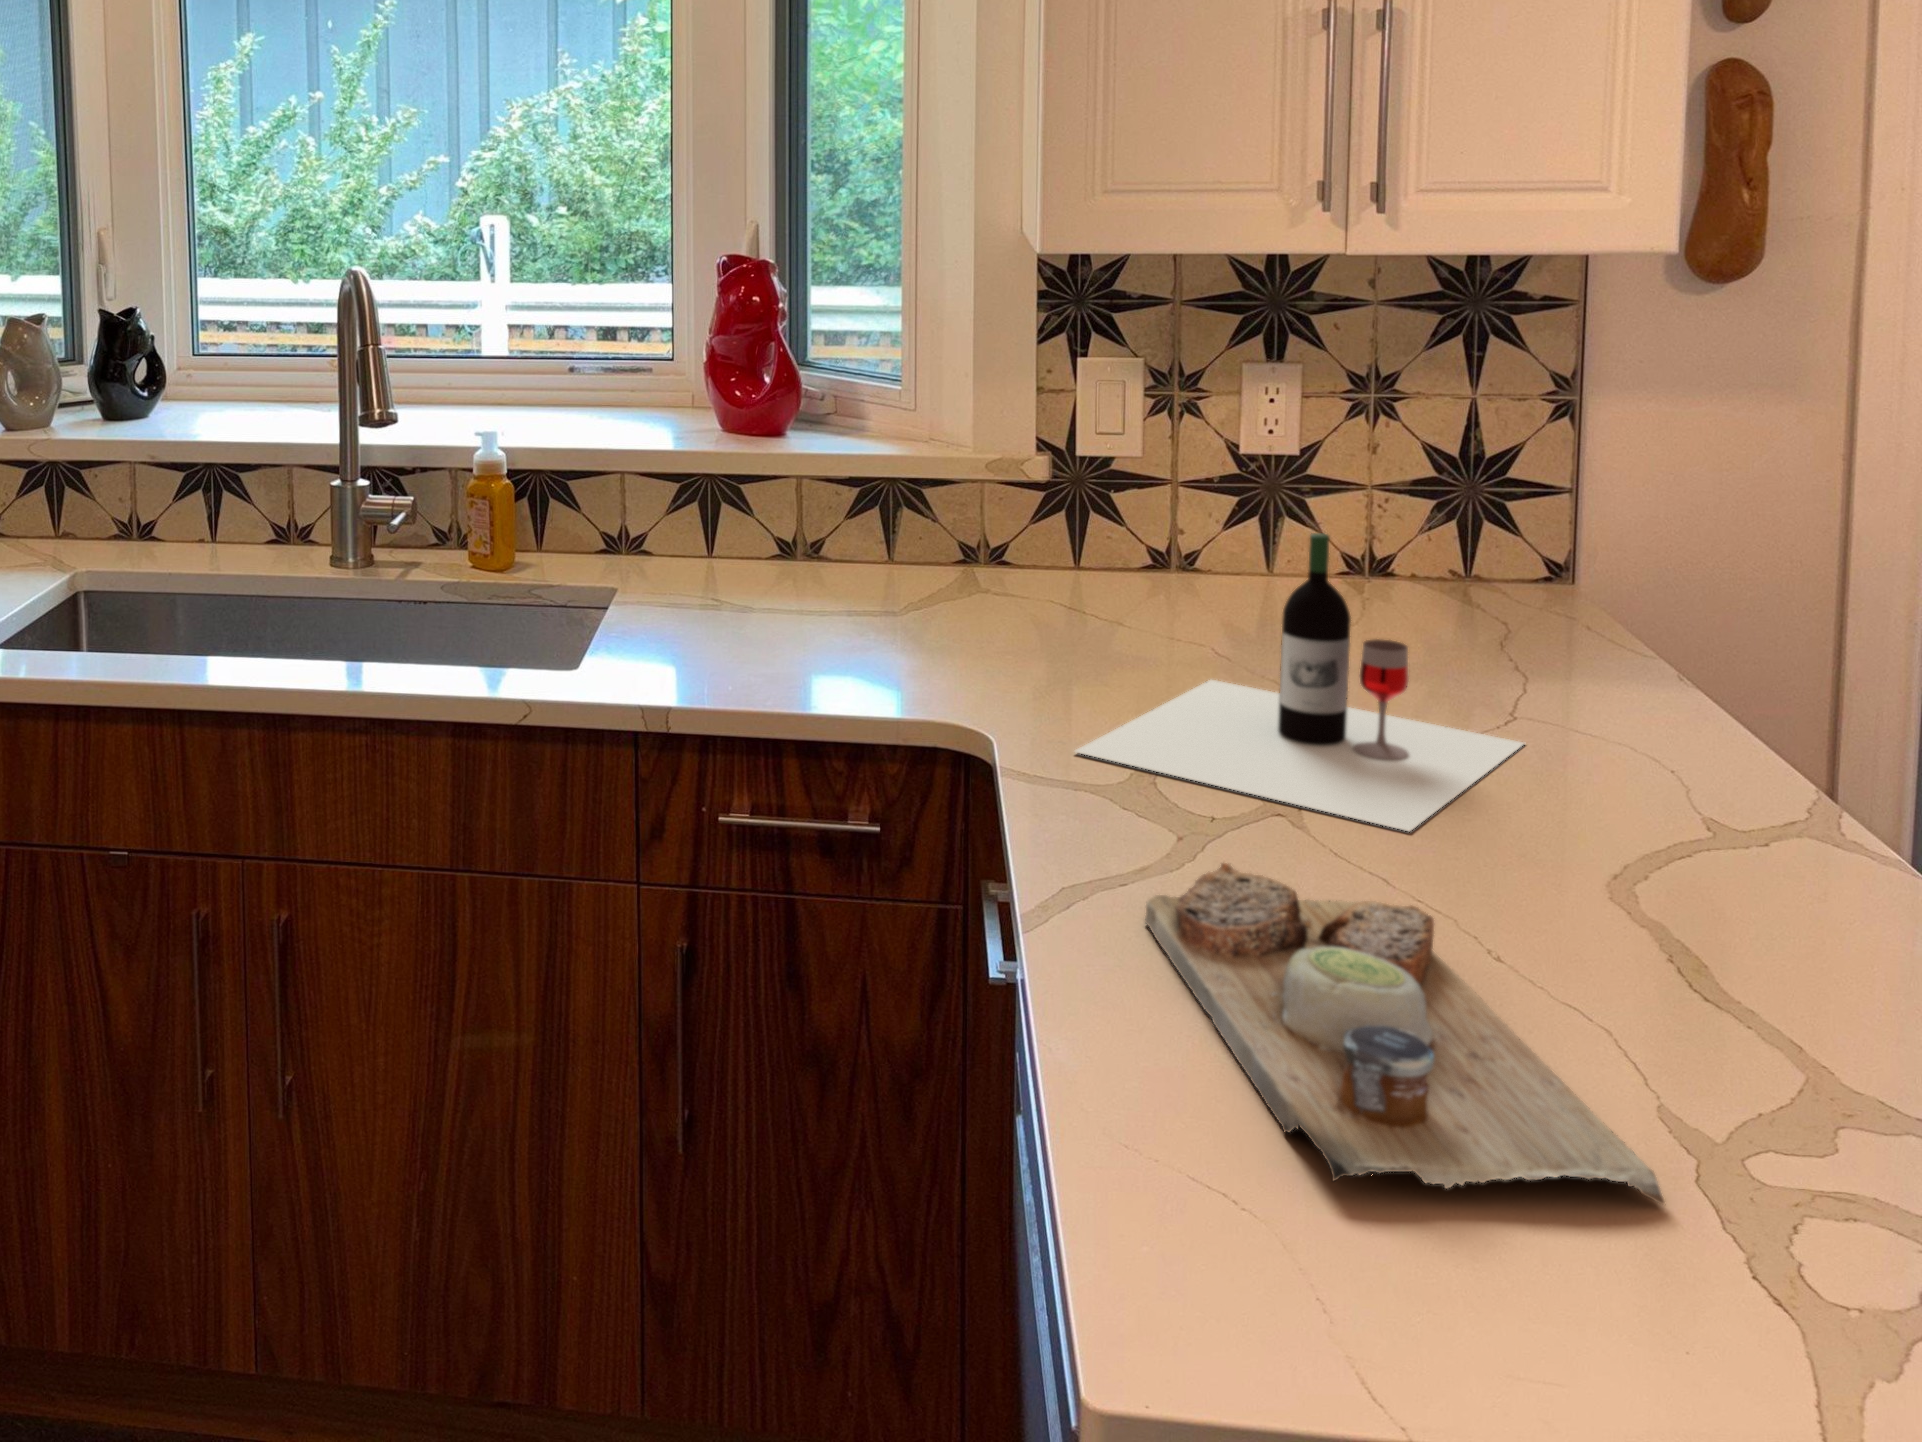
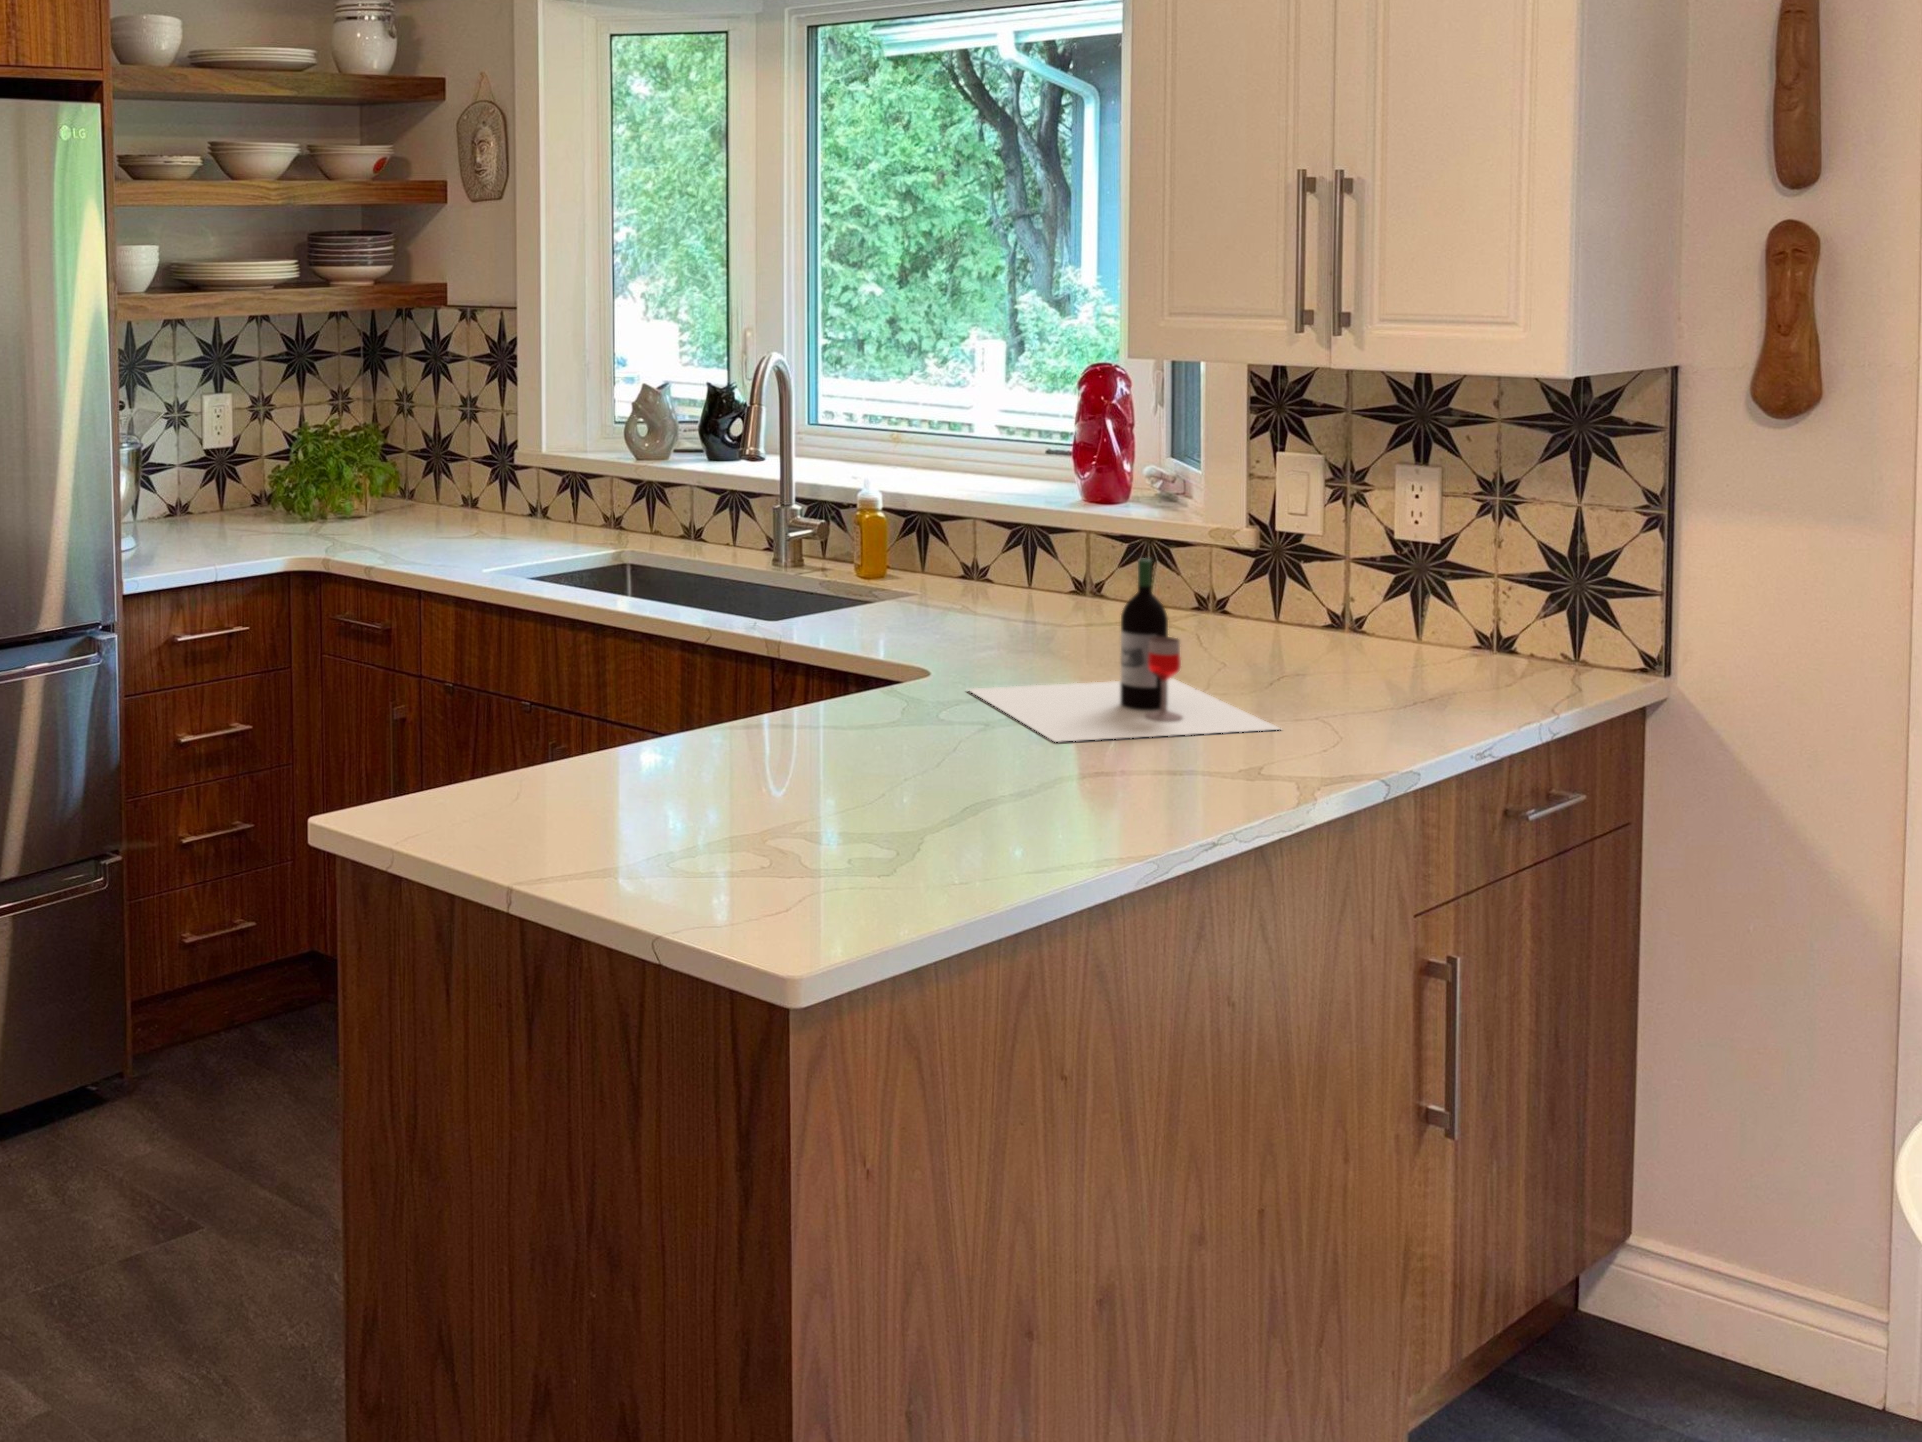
cutting board: present [1145,863,1665,1204] -> none [601,713,916,835]

